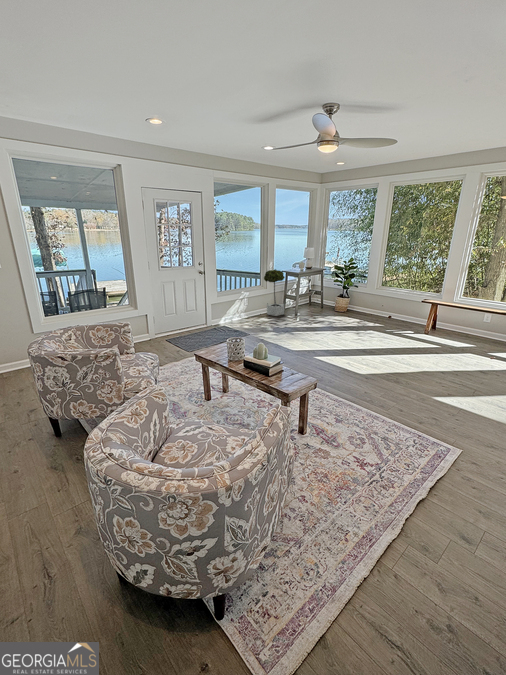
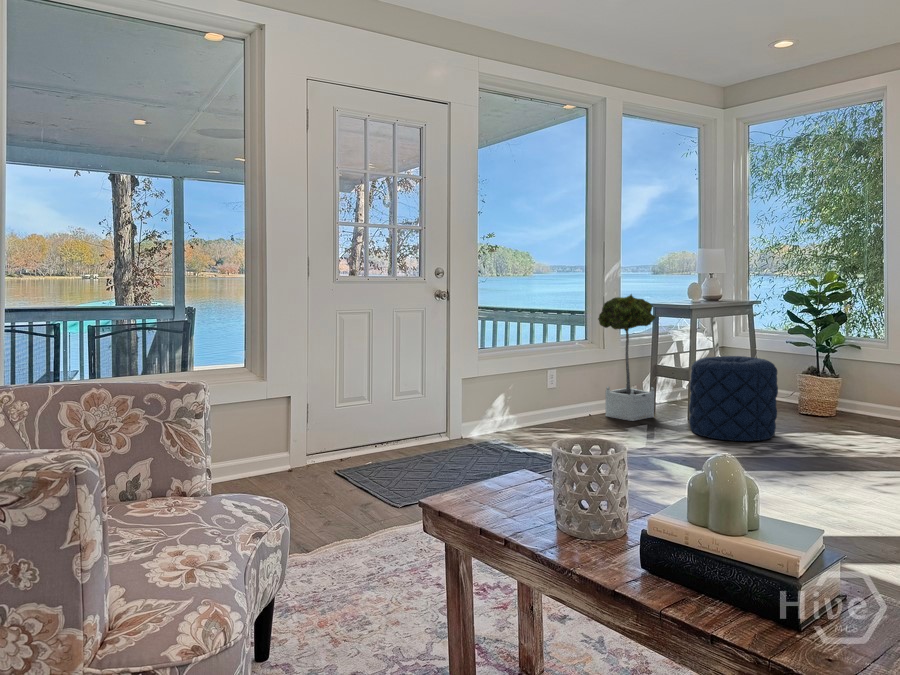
pouf: none [295,292,324,323] -> present [689,356,778,441]

